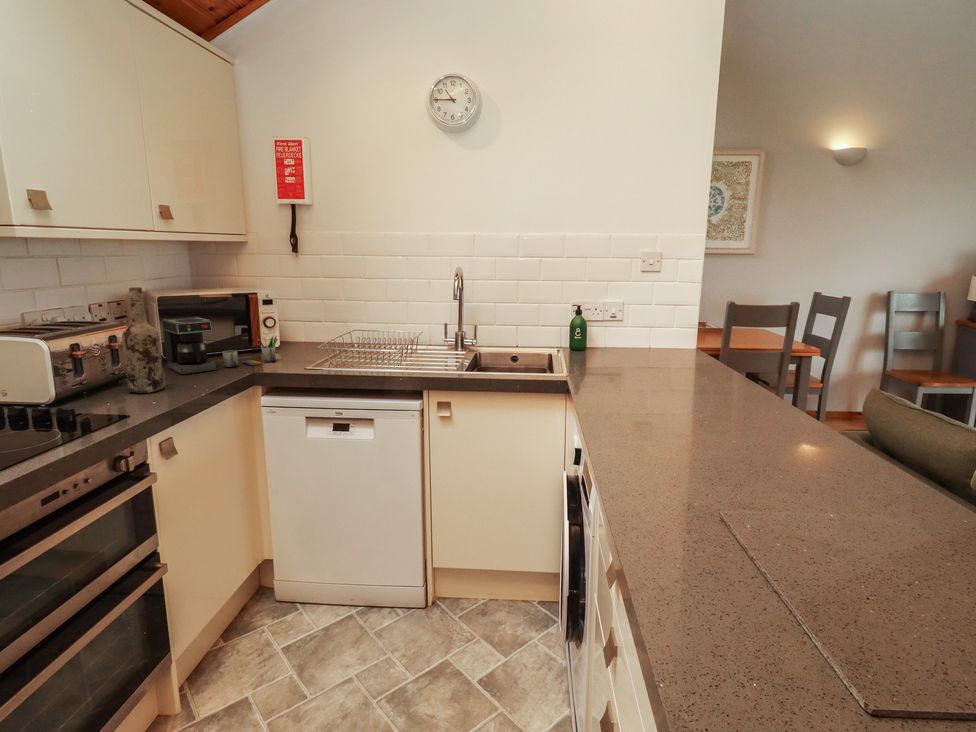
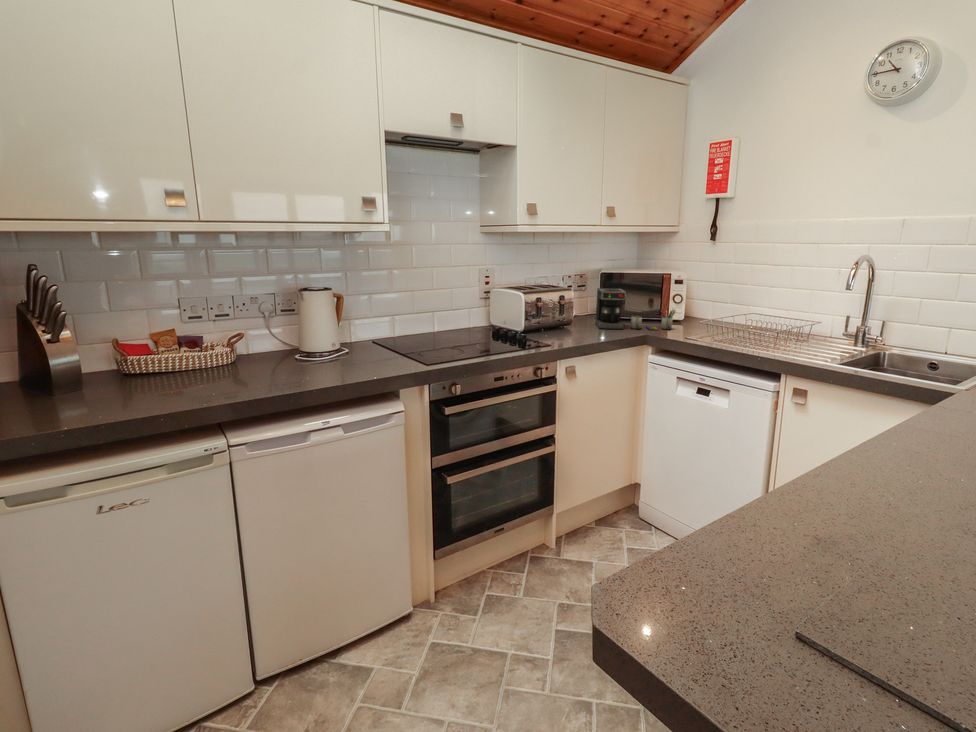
wine bottle: present [122,287,164,393] -> none [562,264,585,336]

